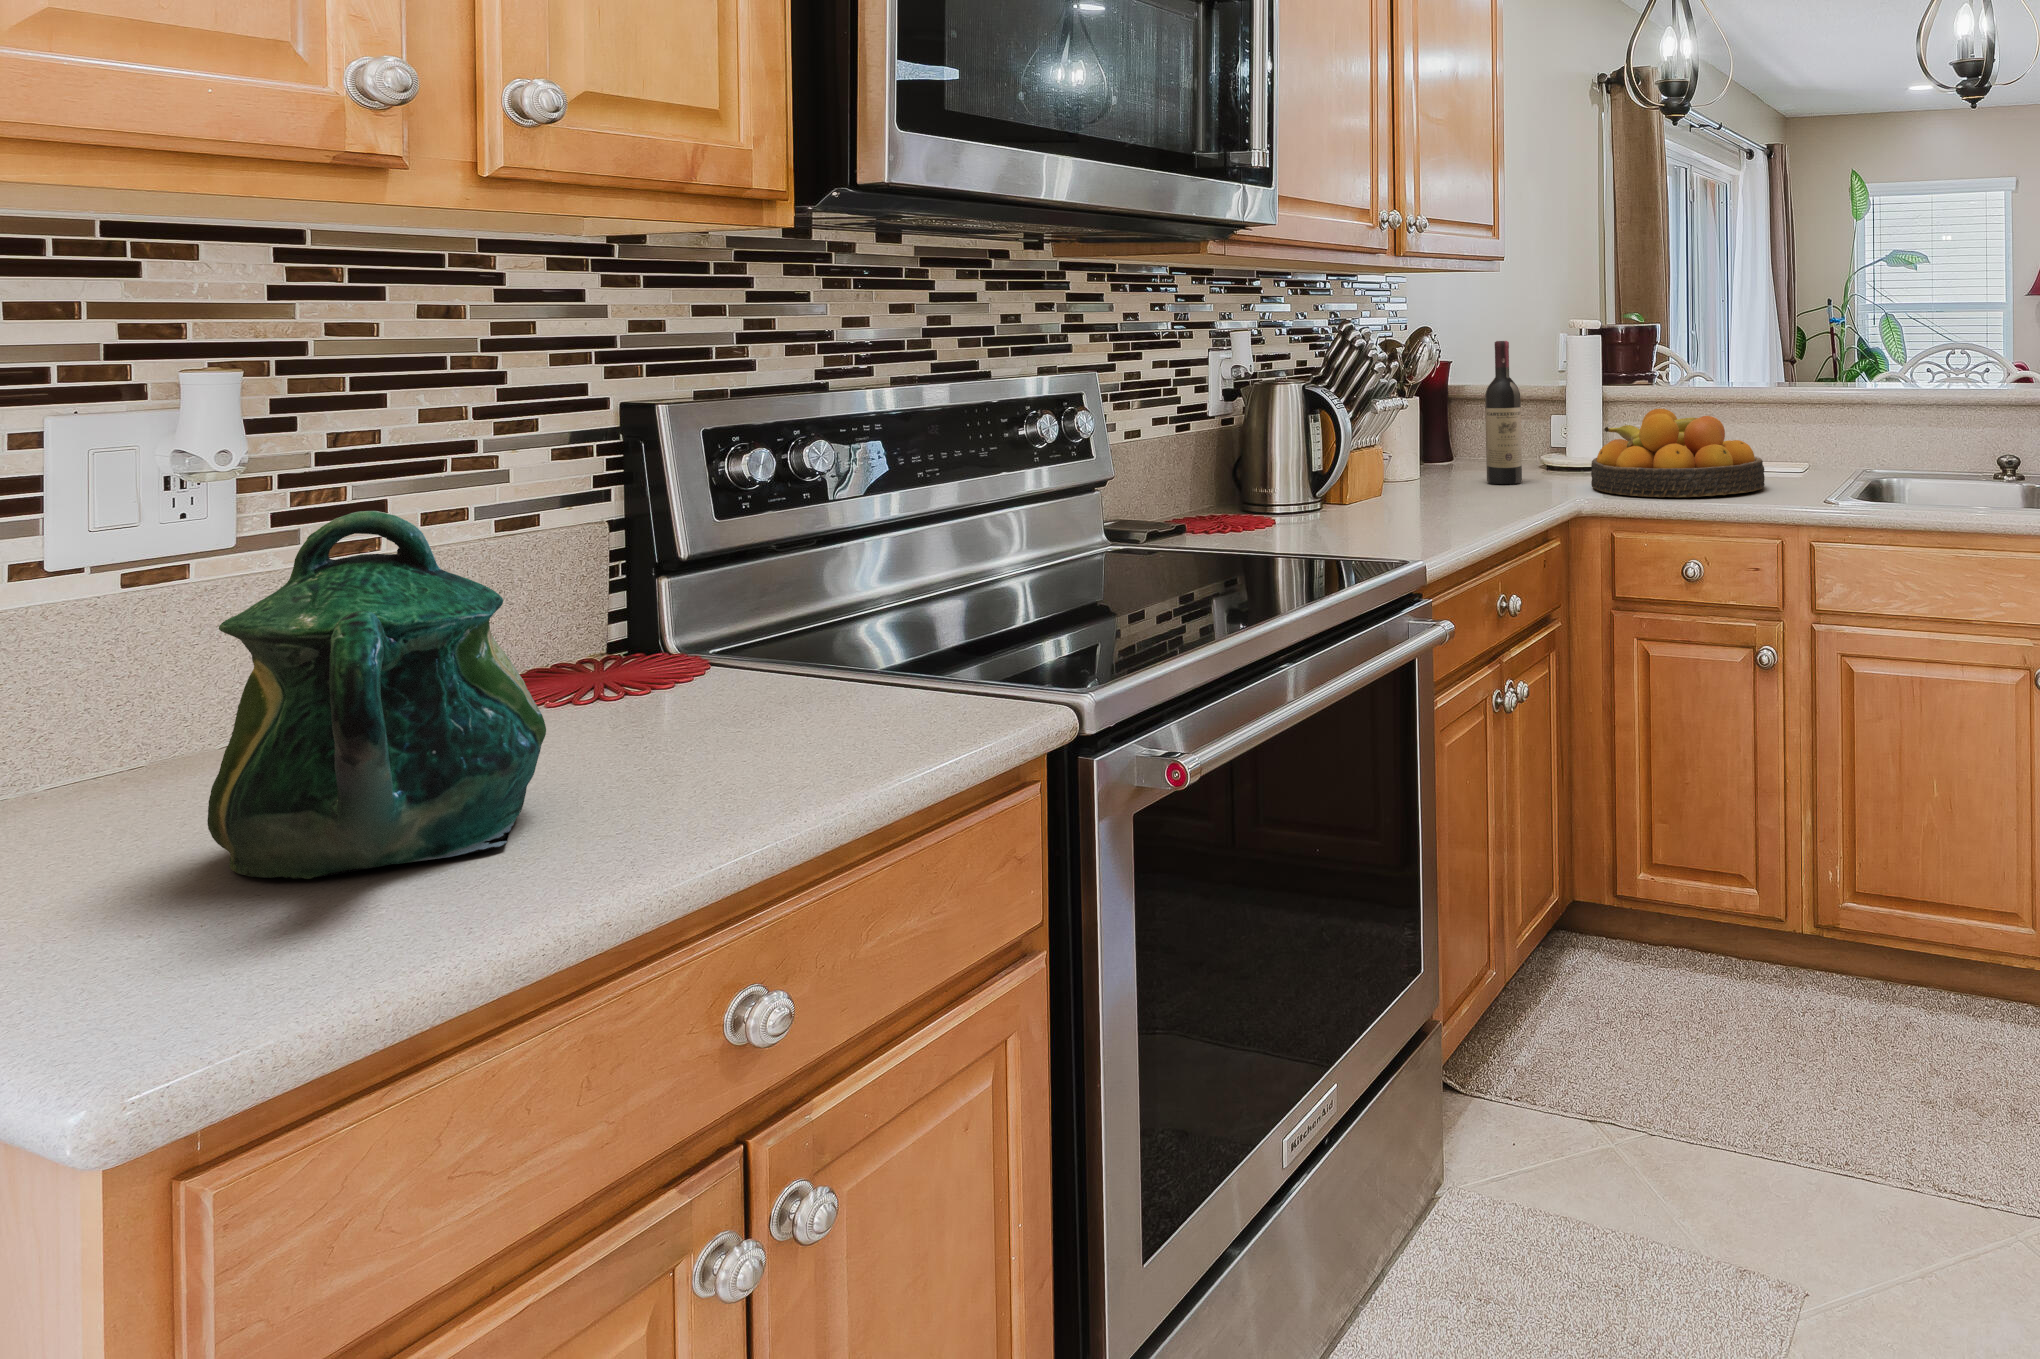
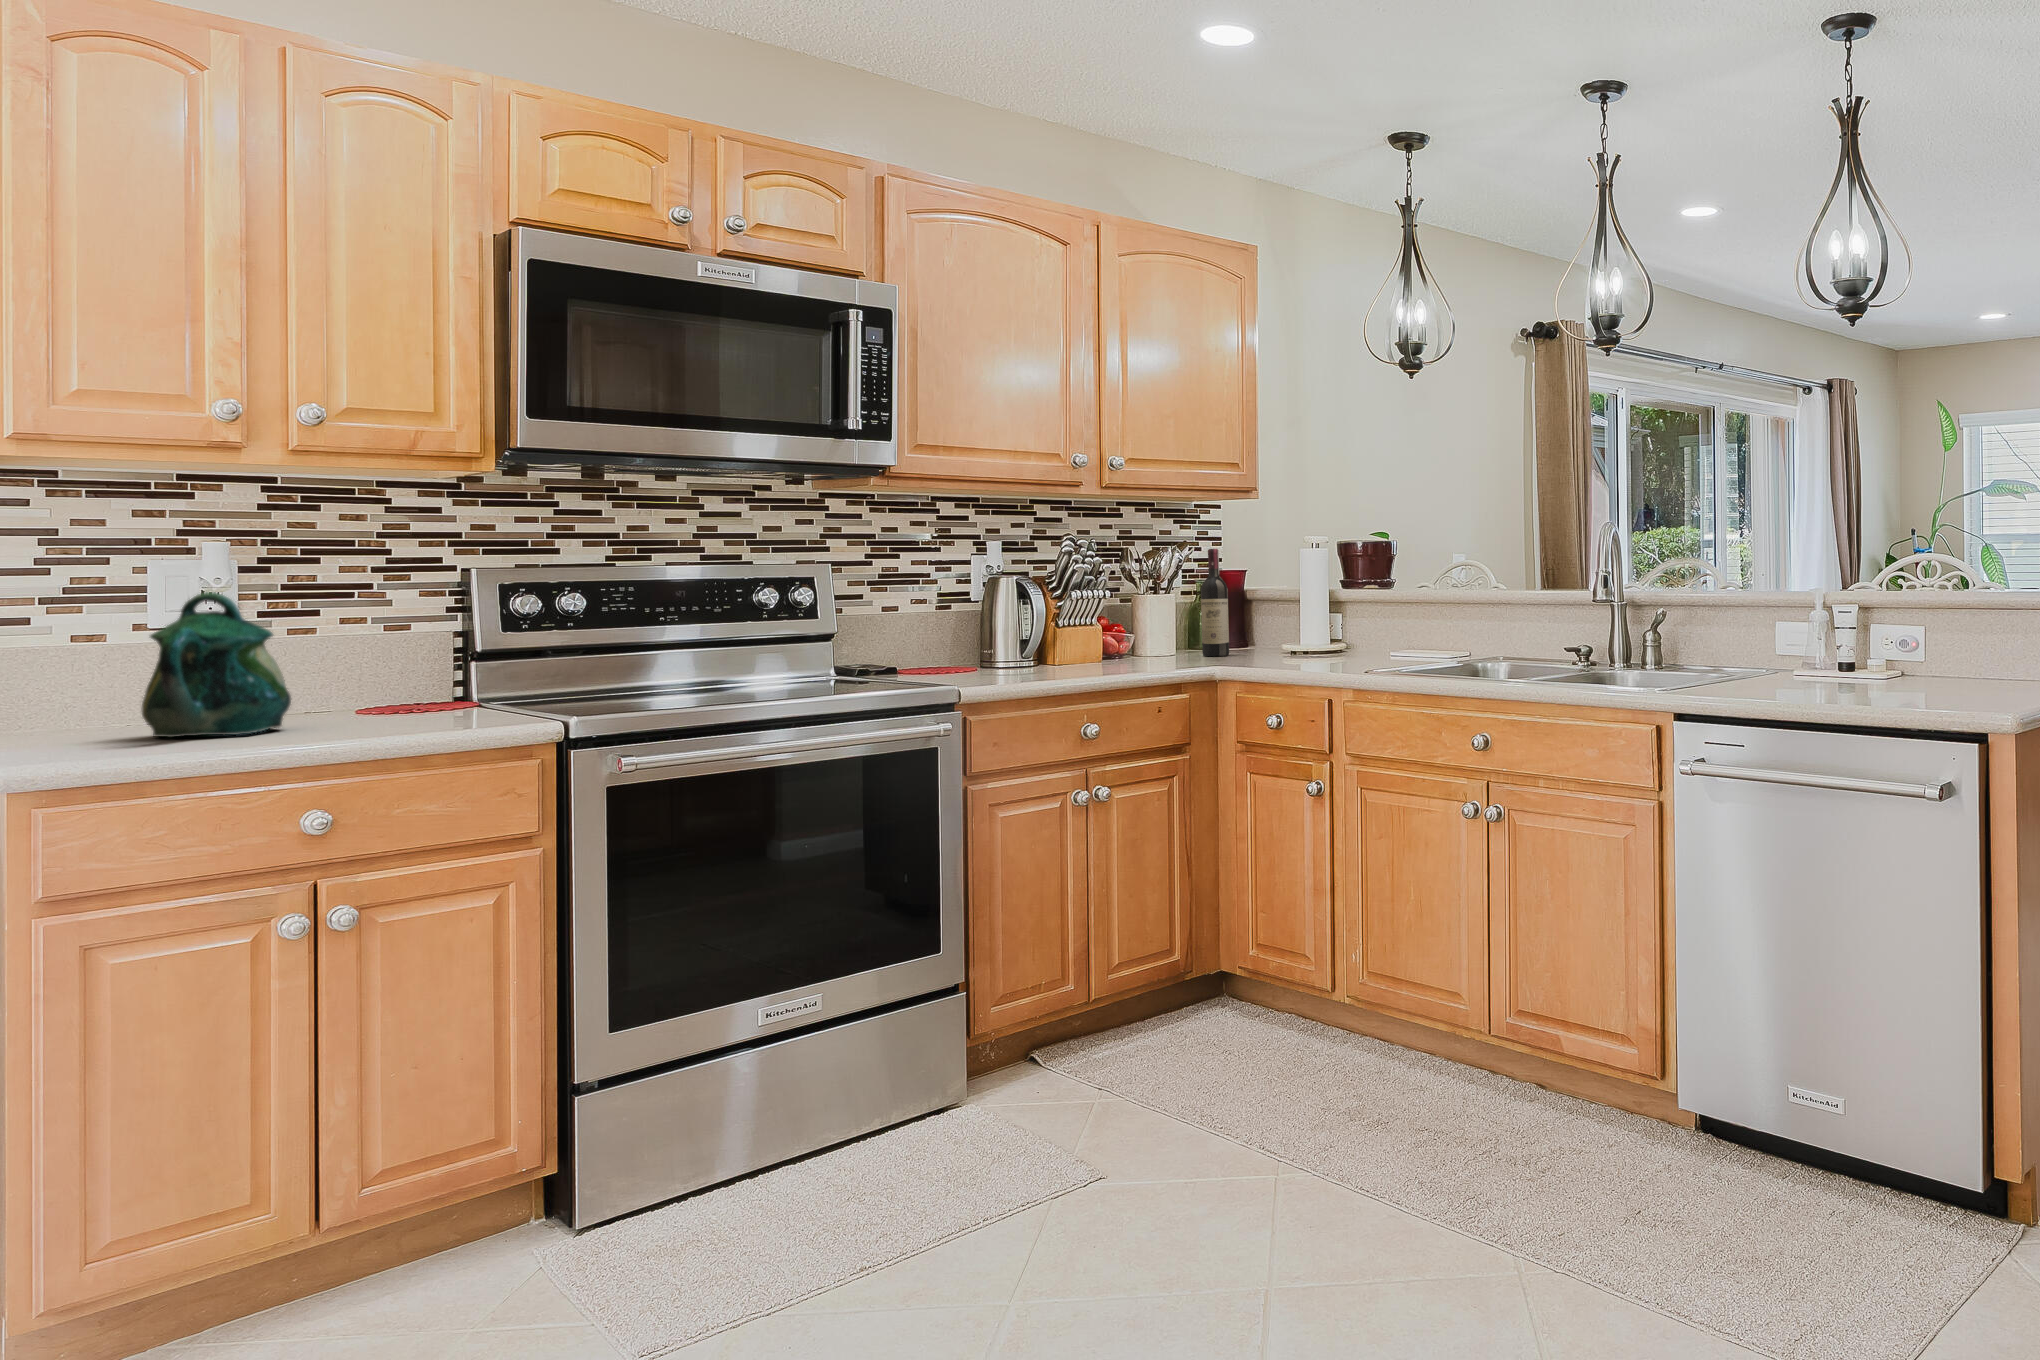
fruit bowl: present [1591,409,1765,497] -> none [1250,599,1380,661]

